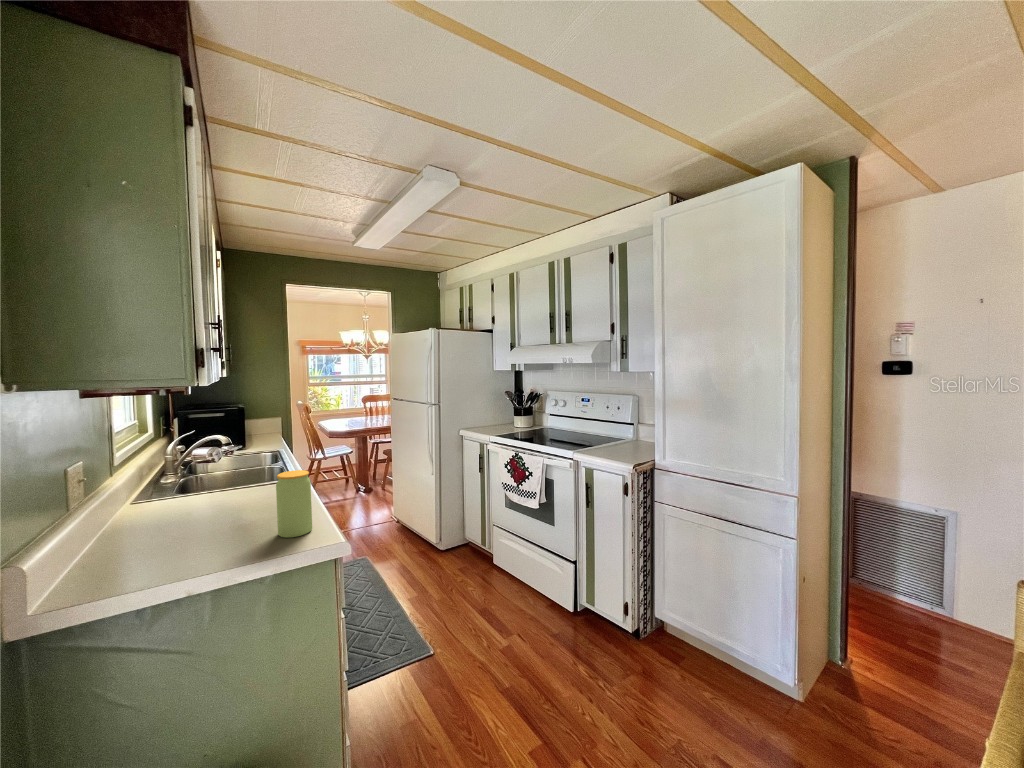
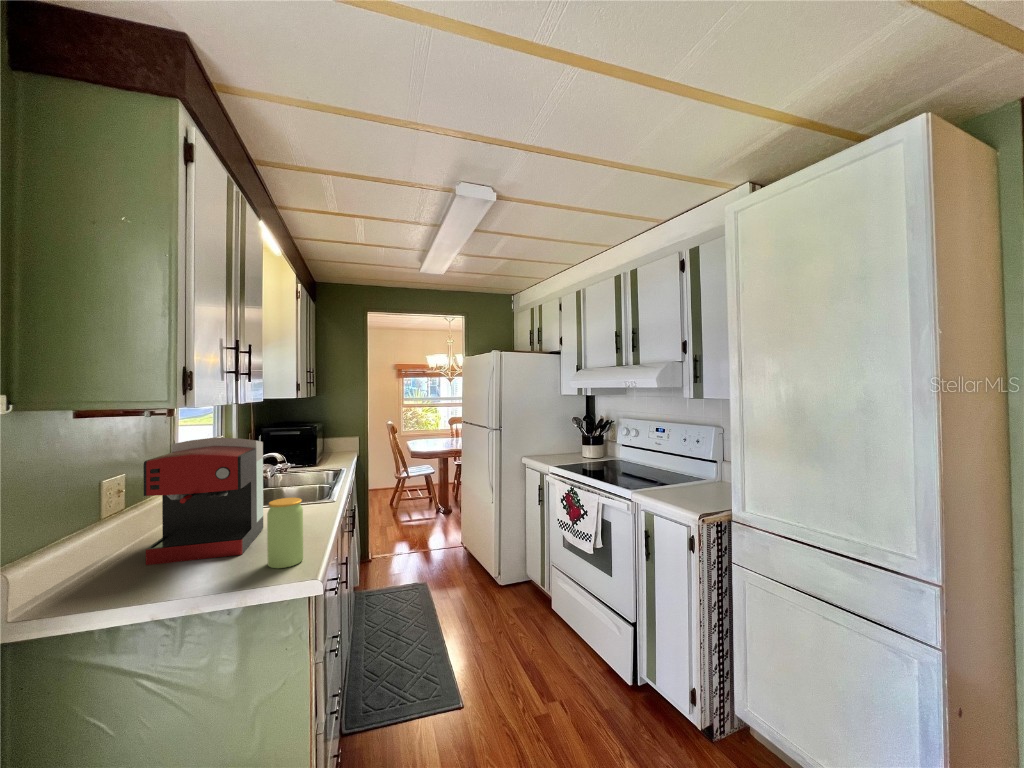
coffee maker: none [128,416,241,550] -> present [143,438,263,565]

